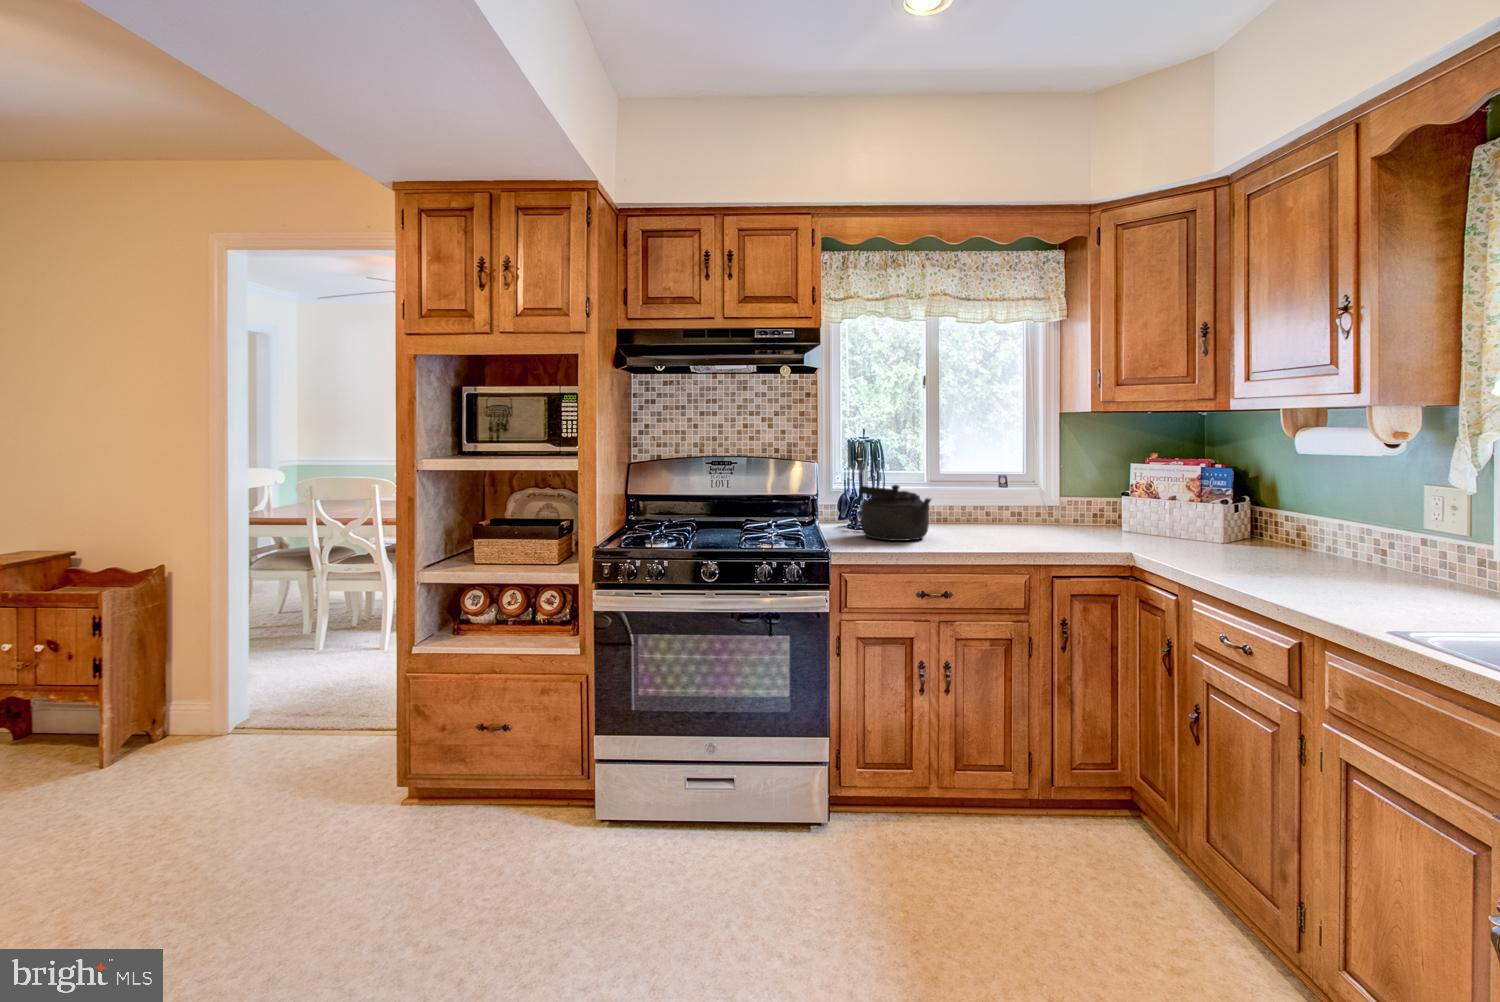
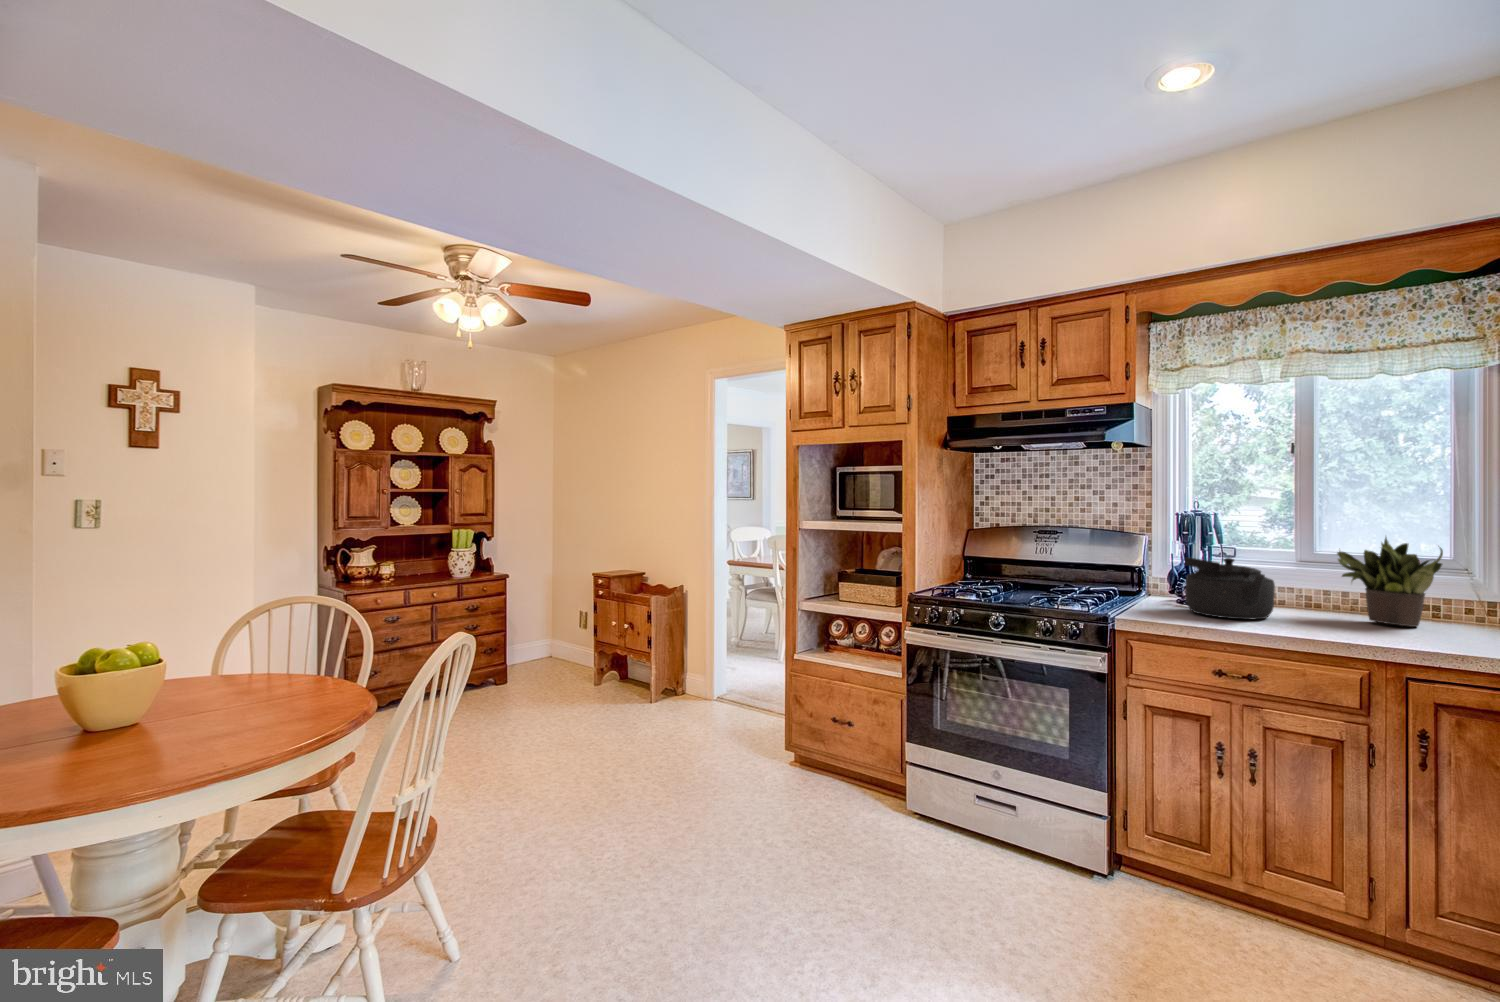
potted plant: none [960,460,1033,535] -> present [1337,537,1443,627]

